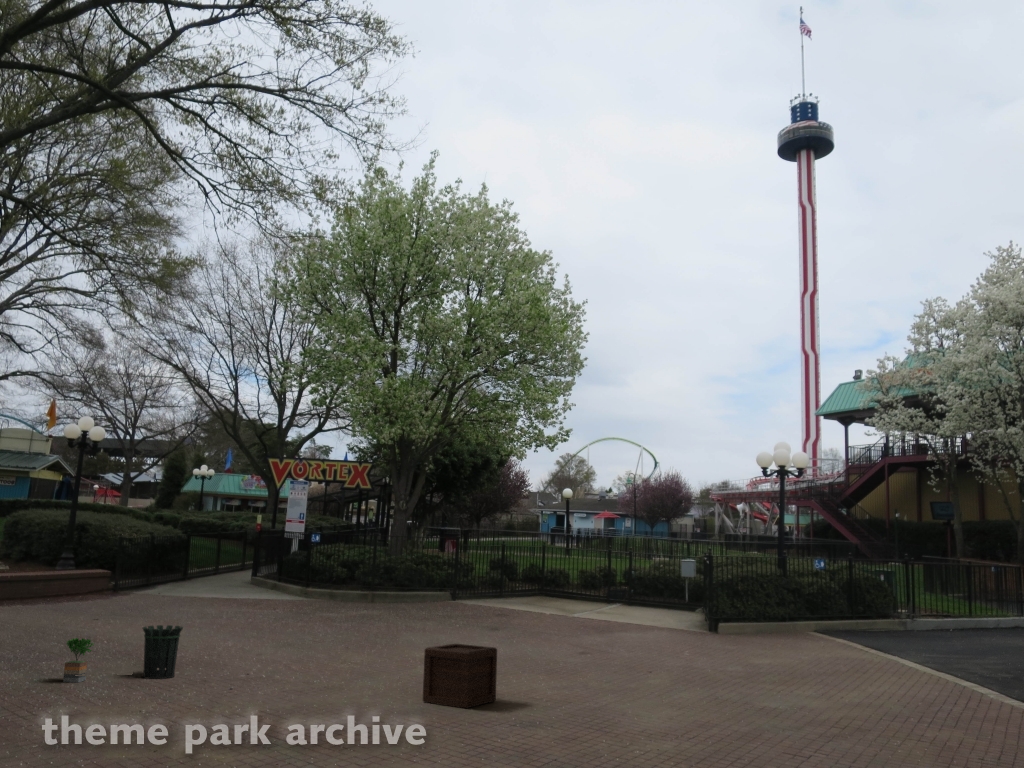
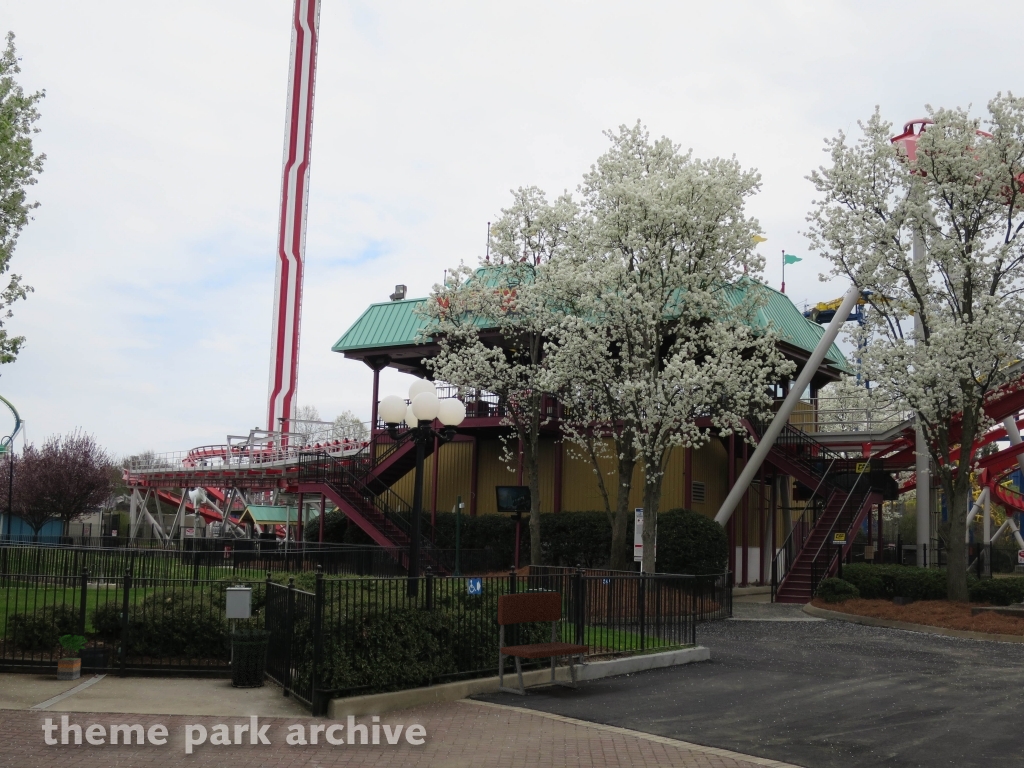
bench: none [491,599,577,697] -> present [498,592,589,695]
waste bin: present [143,625,183,679] -> present [229,629,271,688]
wooden crate: present [423,644,497,708] -> none [426,640,503,707]

